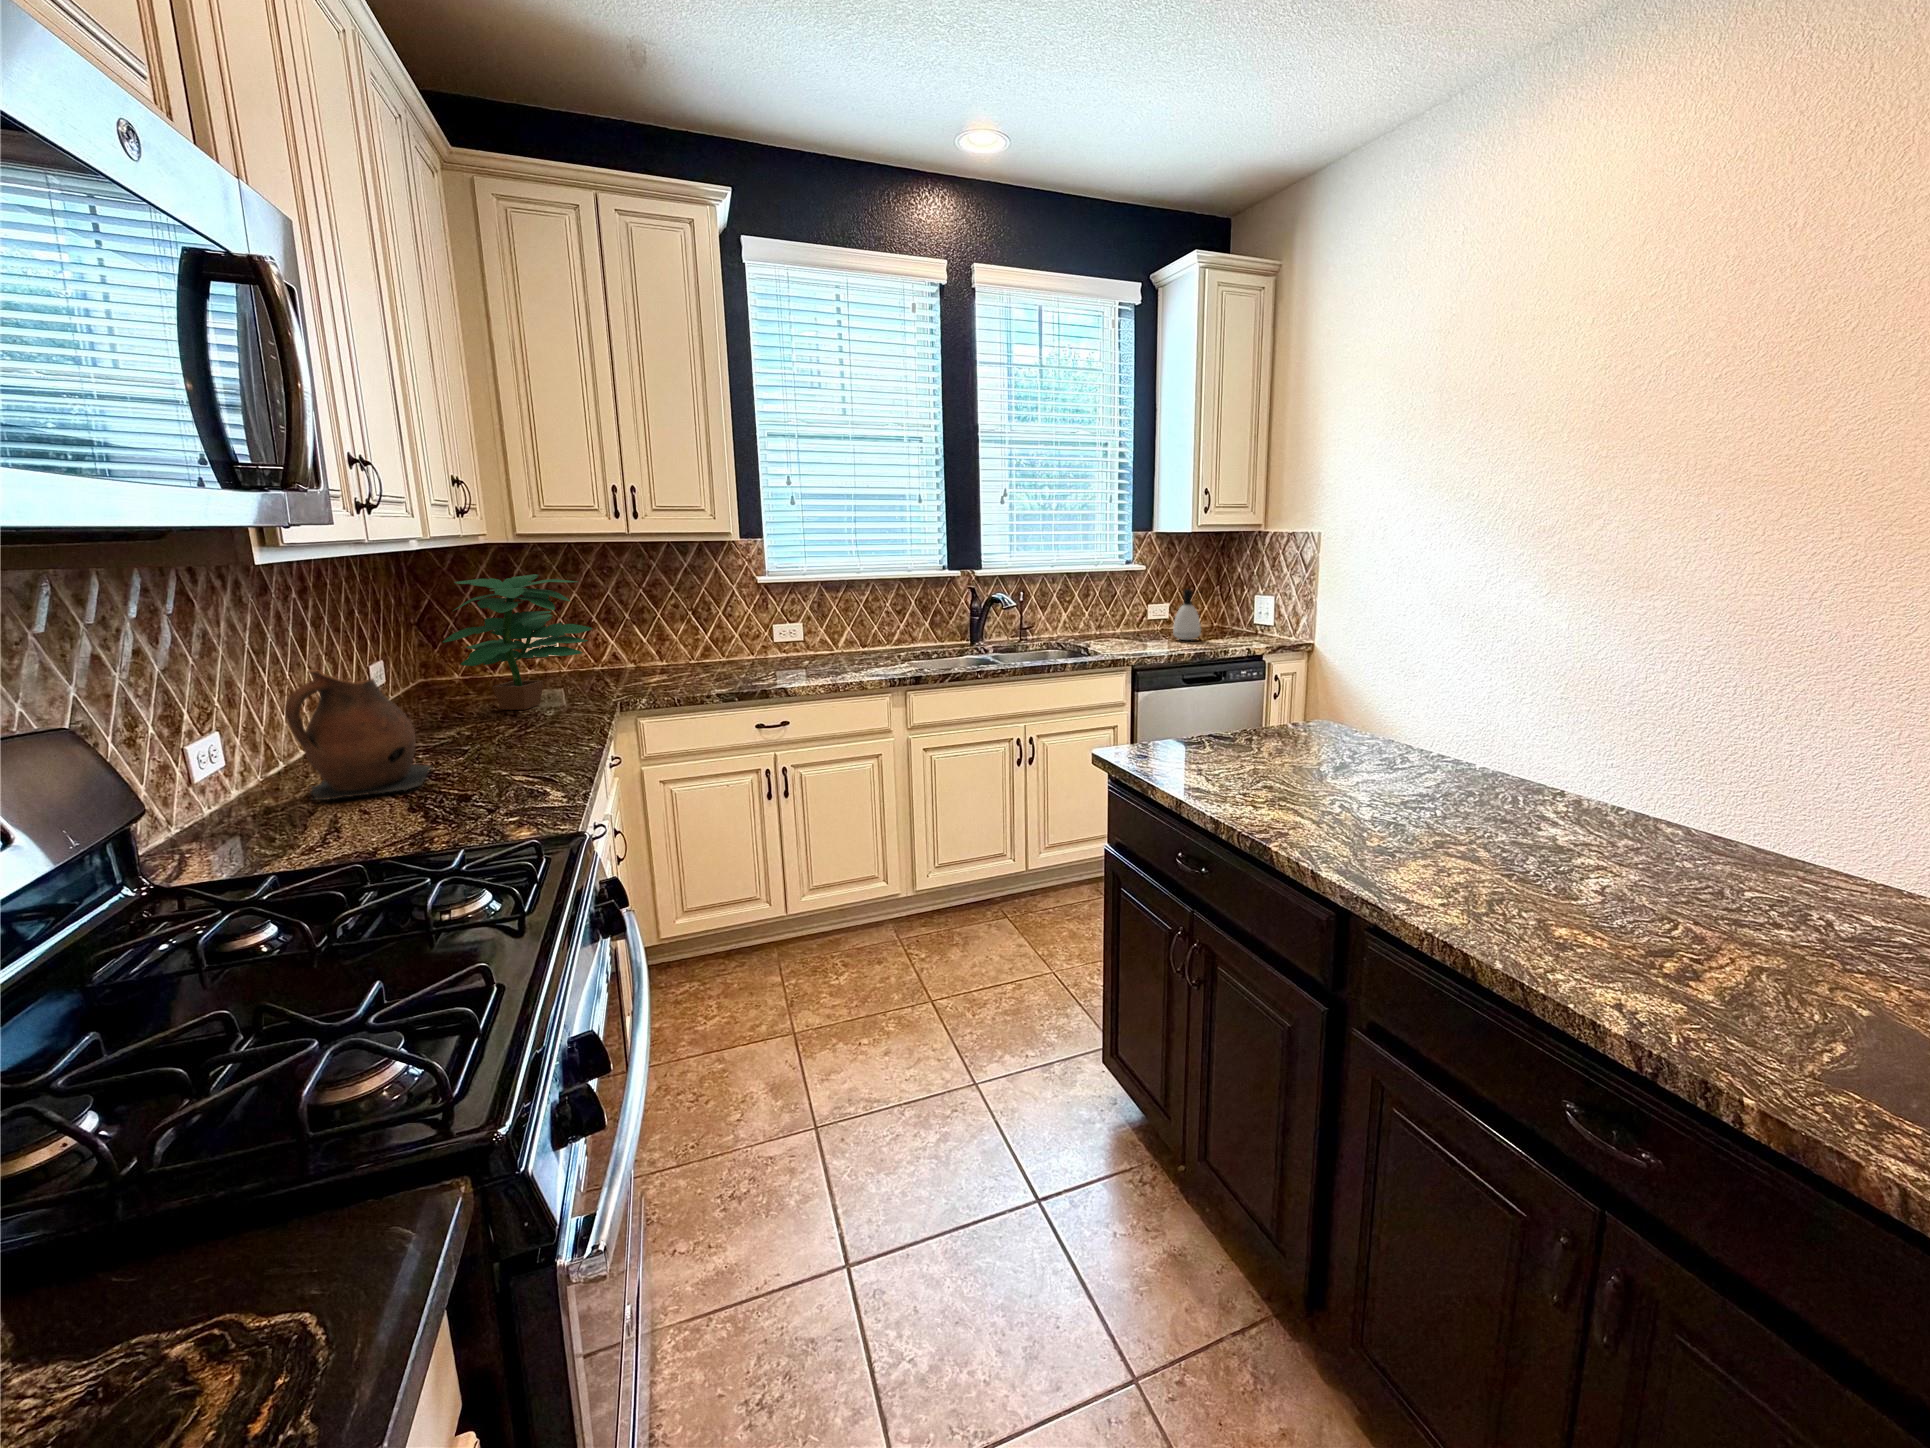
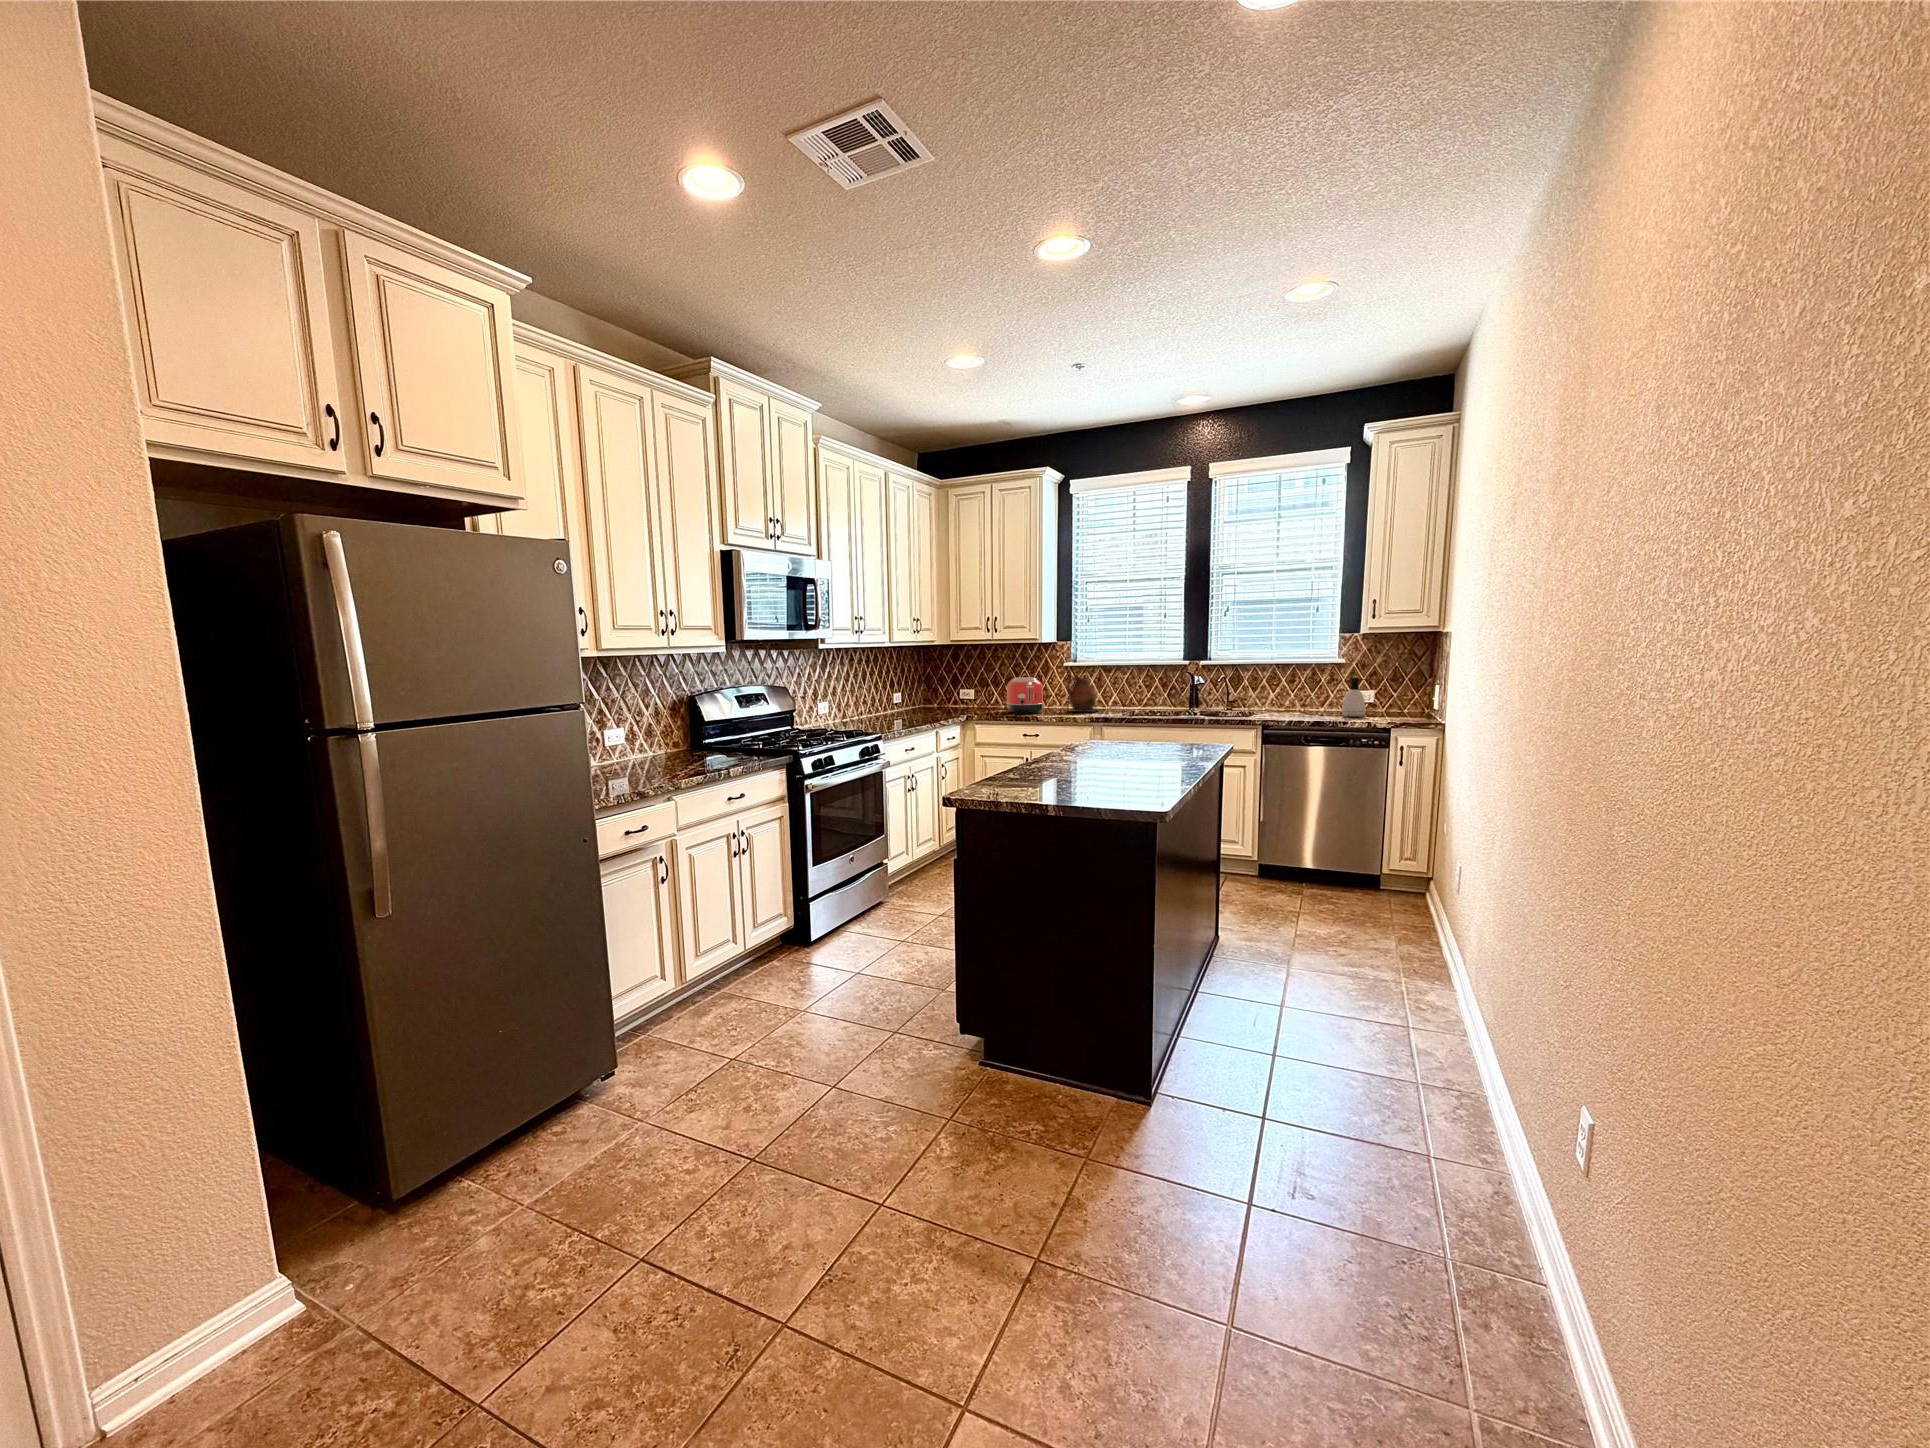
potted plant: present [443,574,592,710] -> none [910,659,969,716]
toaster: none [662,607,751,682] -> present [1007,677,1043,714]
ceramic pitcher: present [285,670,432,800] -> present [1066,675,1098,712]

